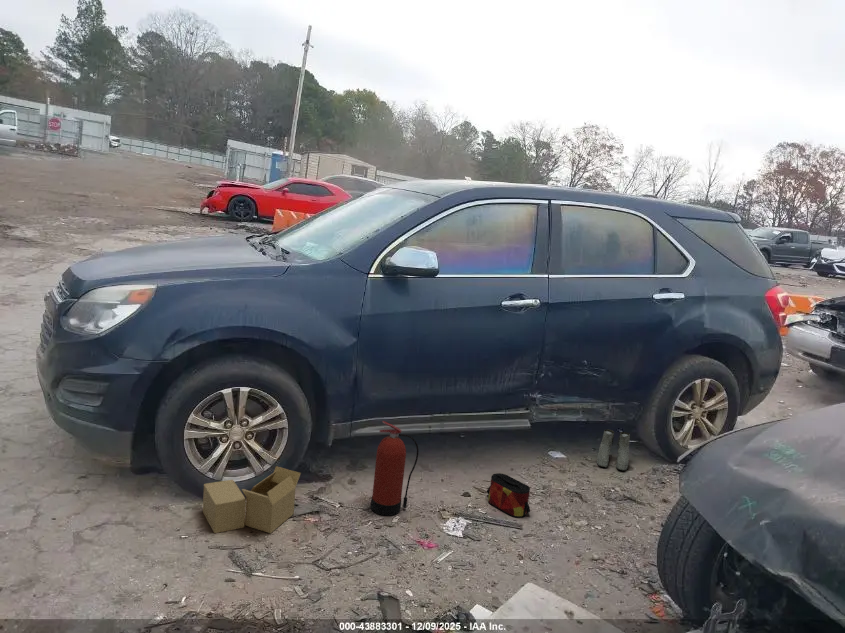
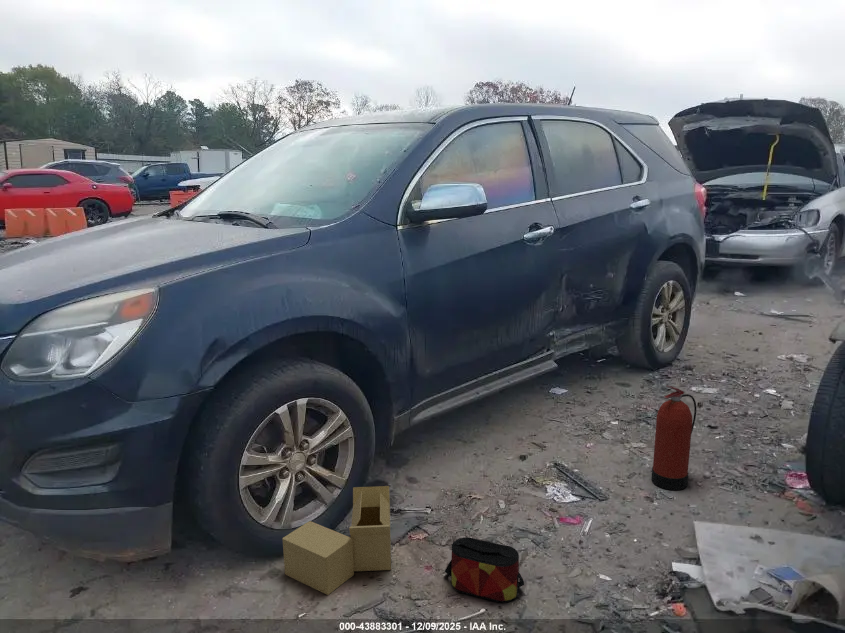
fire extinguisher: present [371,421,419,516] -> present [651,385,696,490]
boots: present [597,429,630,470] -> none [594,352,630,392]
bag: present [487,473,530,517] -> present [445,537,524,603]

